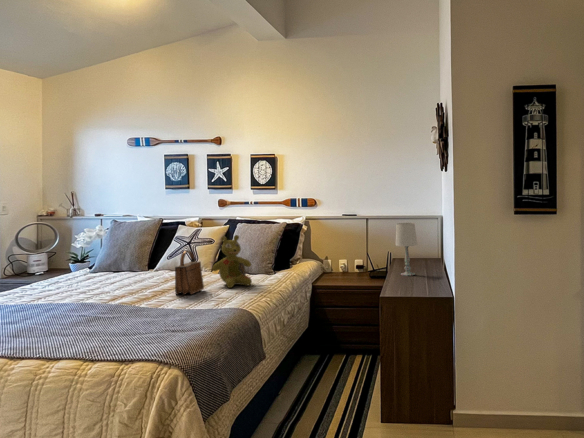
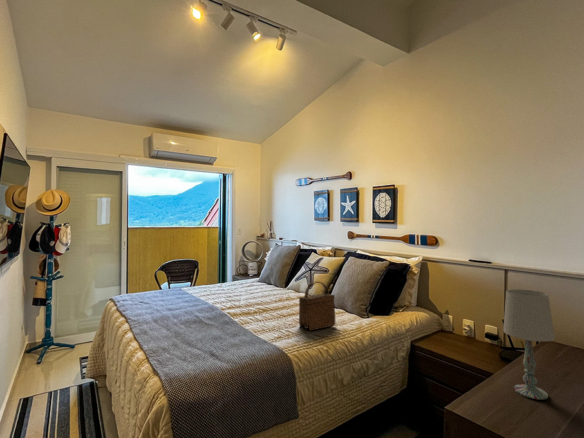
stuffed bear: present [212,235,252,288] -> none [221,271,270,339]
handbag: present [175,250,204,295] -> present [299,281,335,331]

